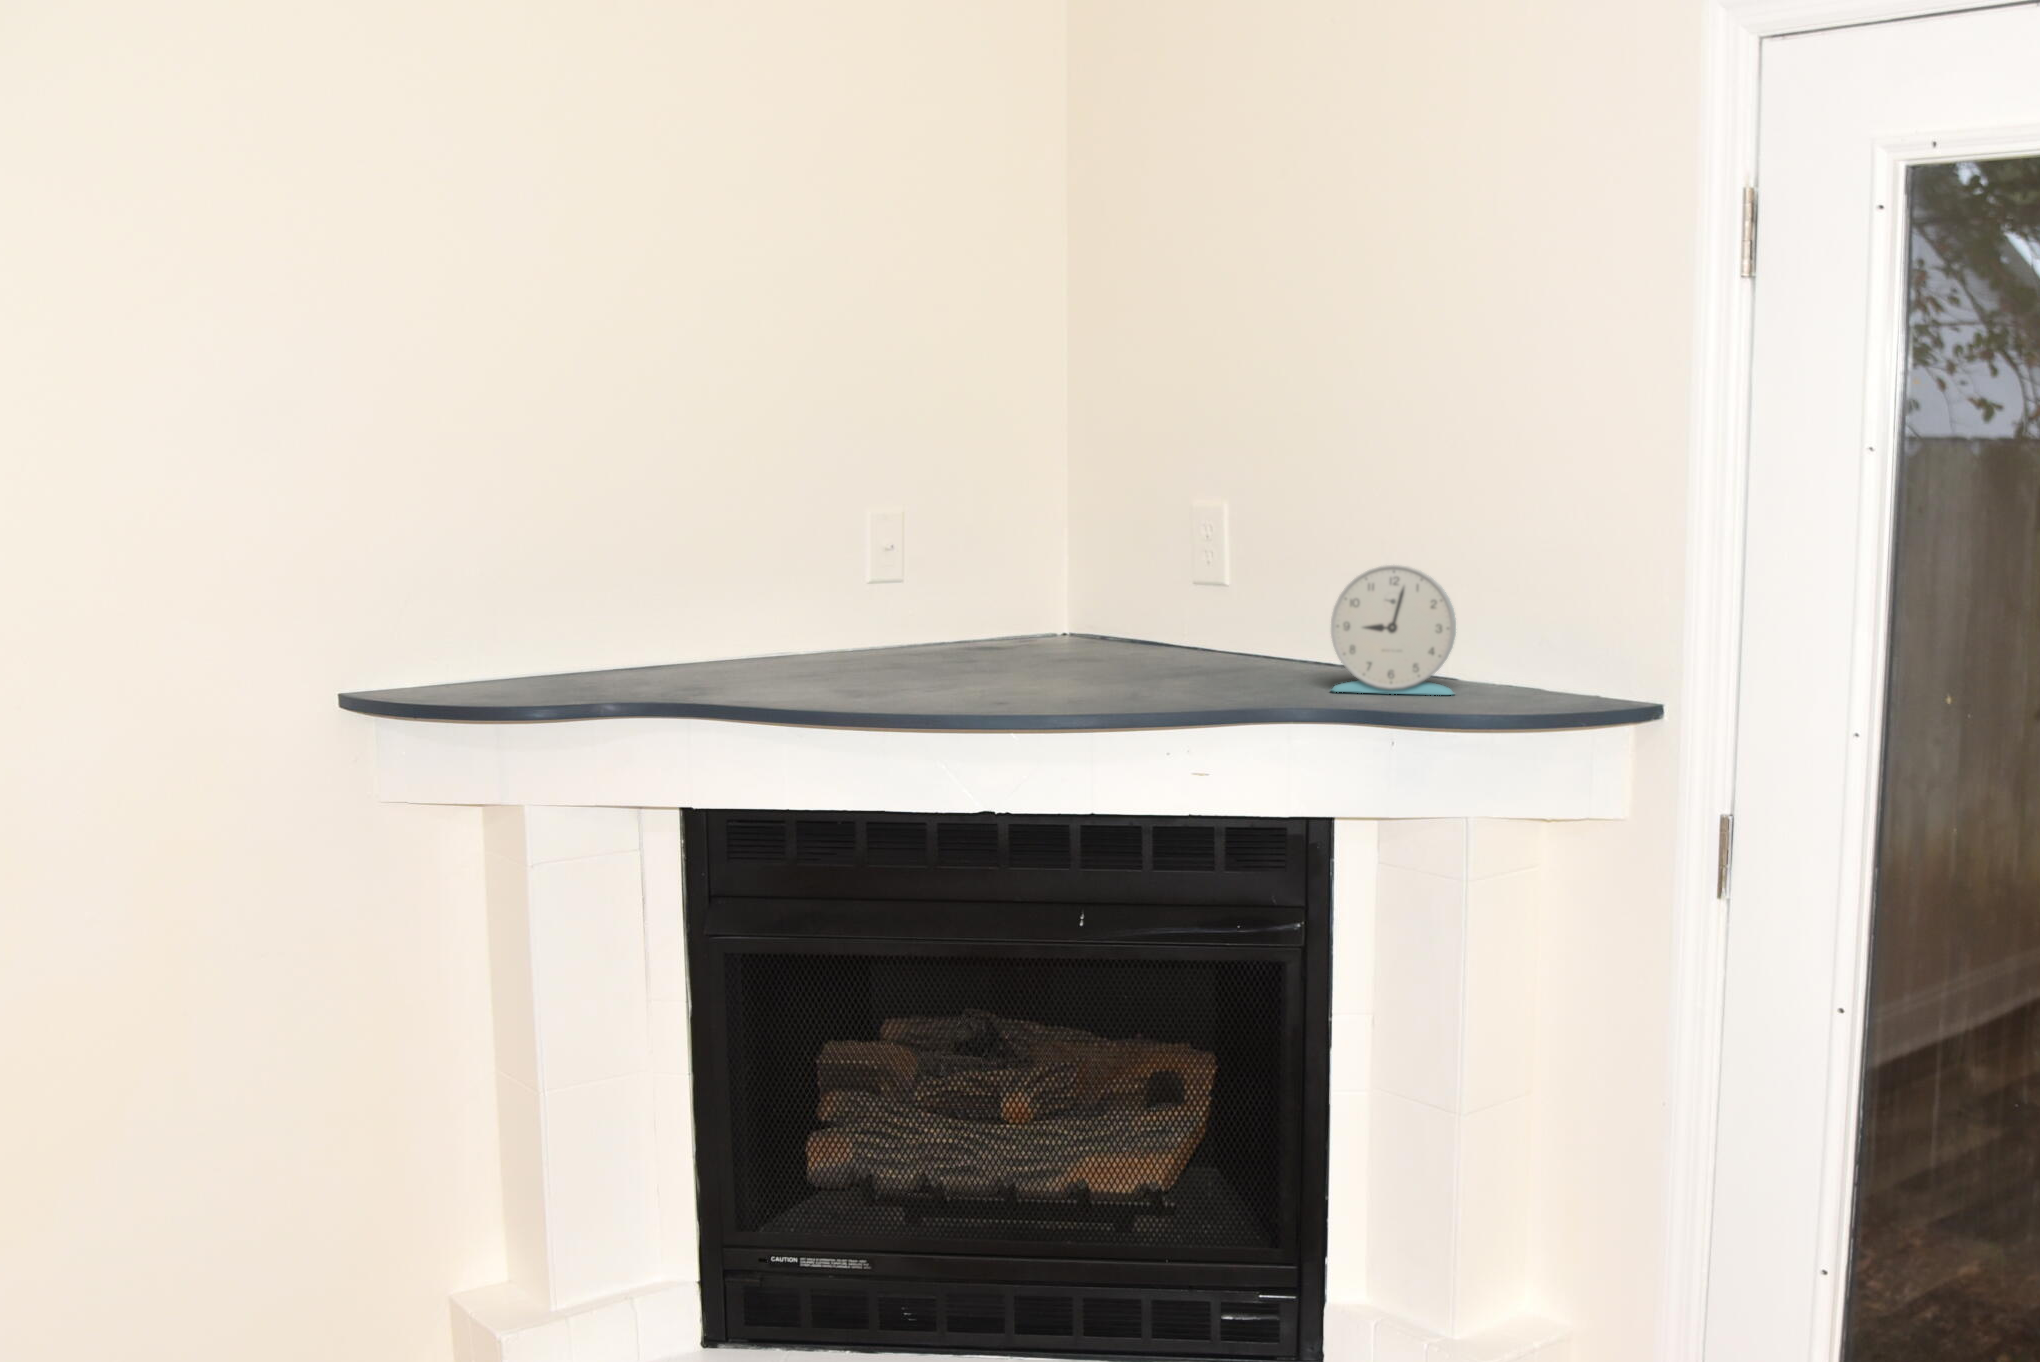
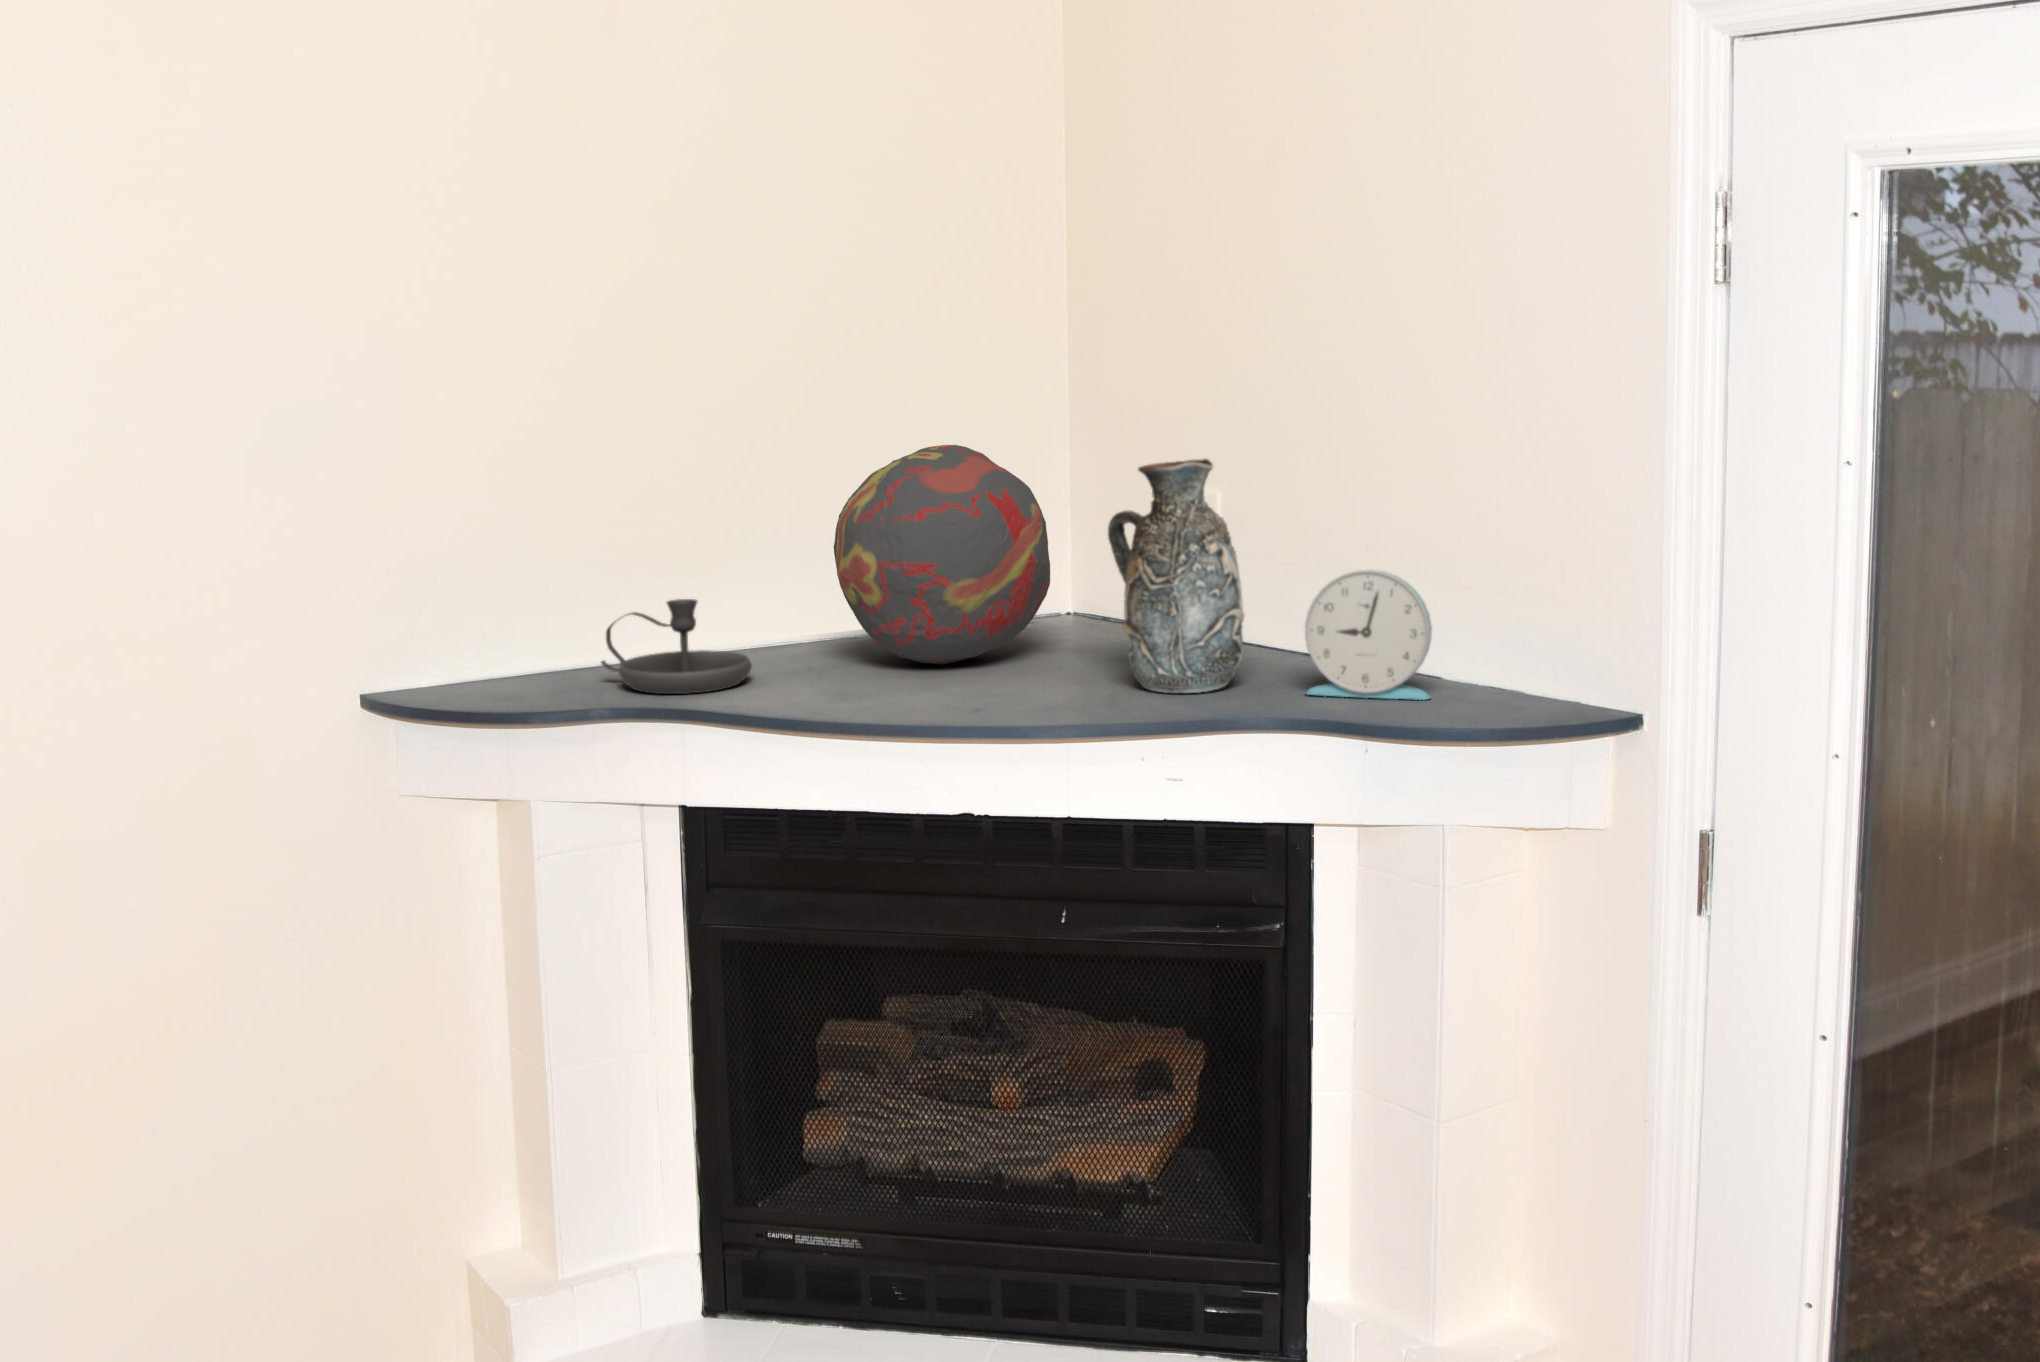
decorative orb: none [841,443,1065,669] -> present [834,445,1050,665]
decorative vase: none [1129,452,1269,691] -> present [1108,459,1244,693]
candlestick: none [594,597,757,694] -> present [601,599,752,694]

